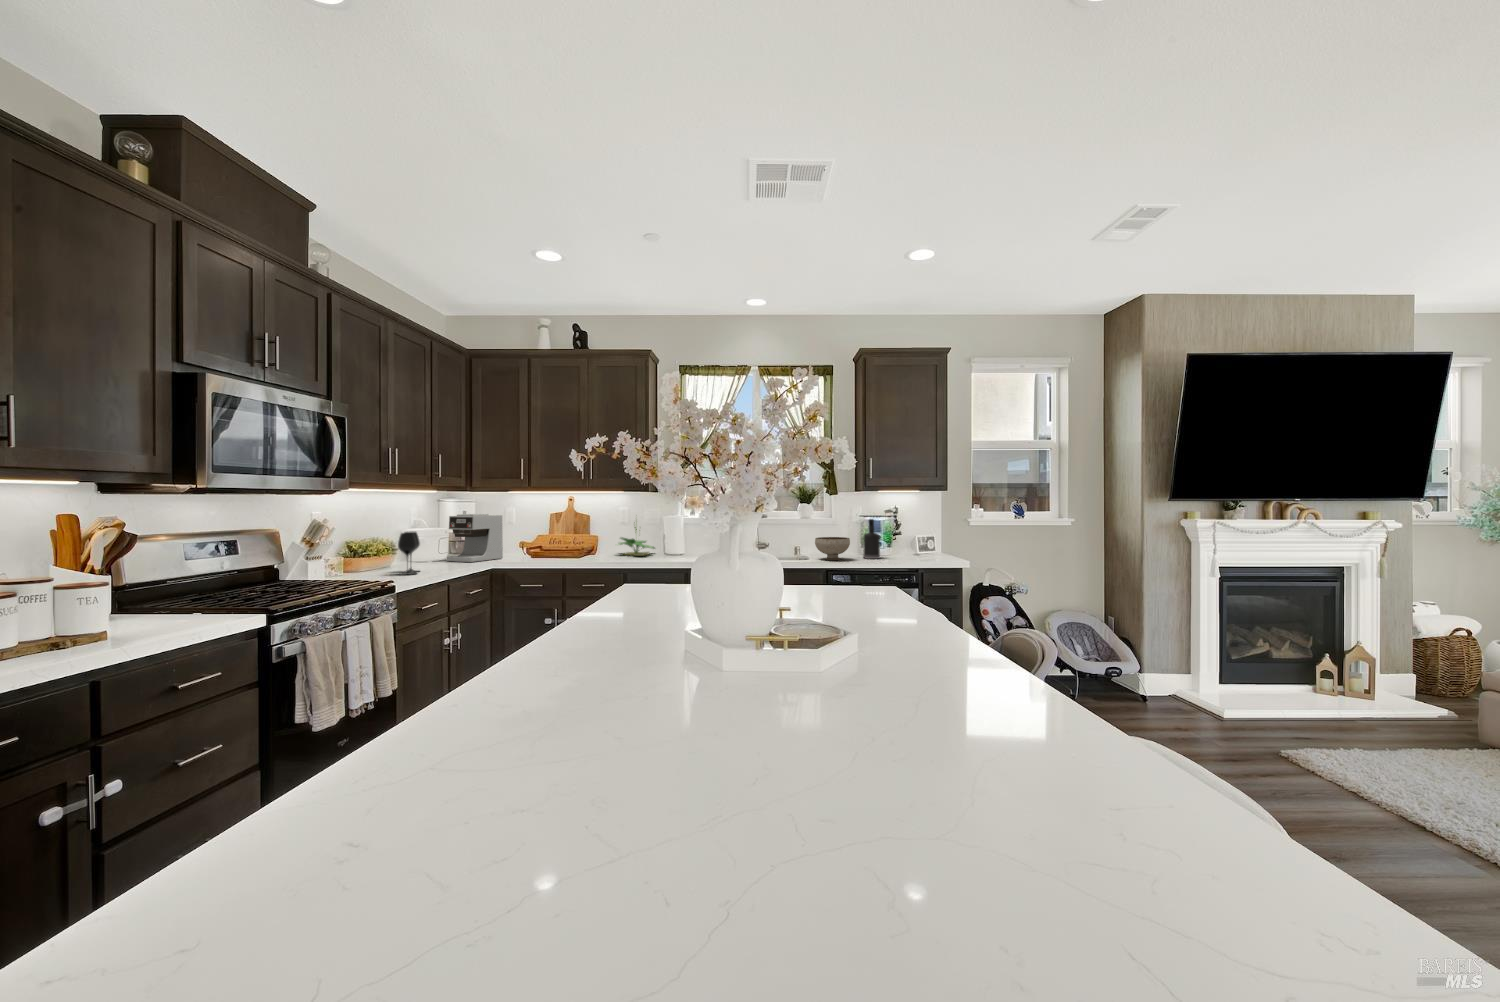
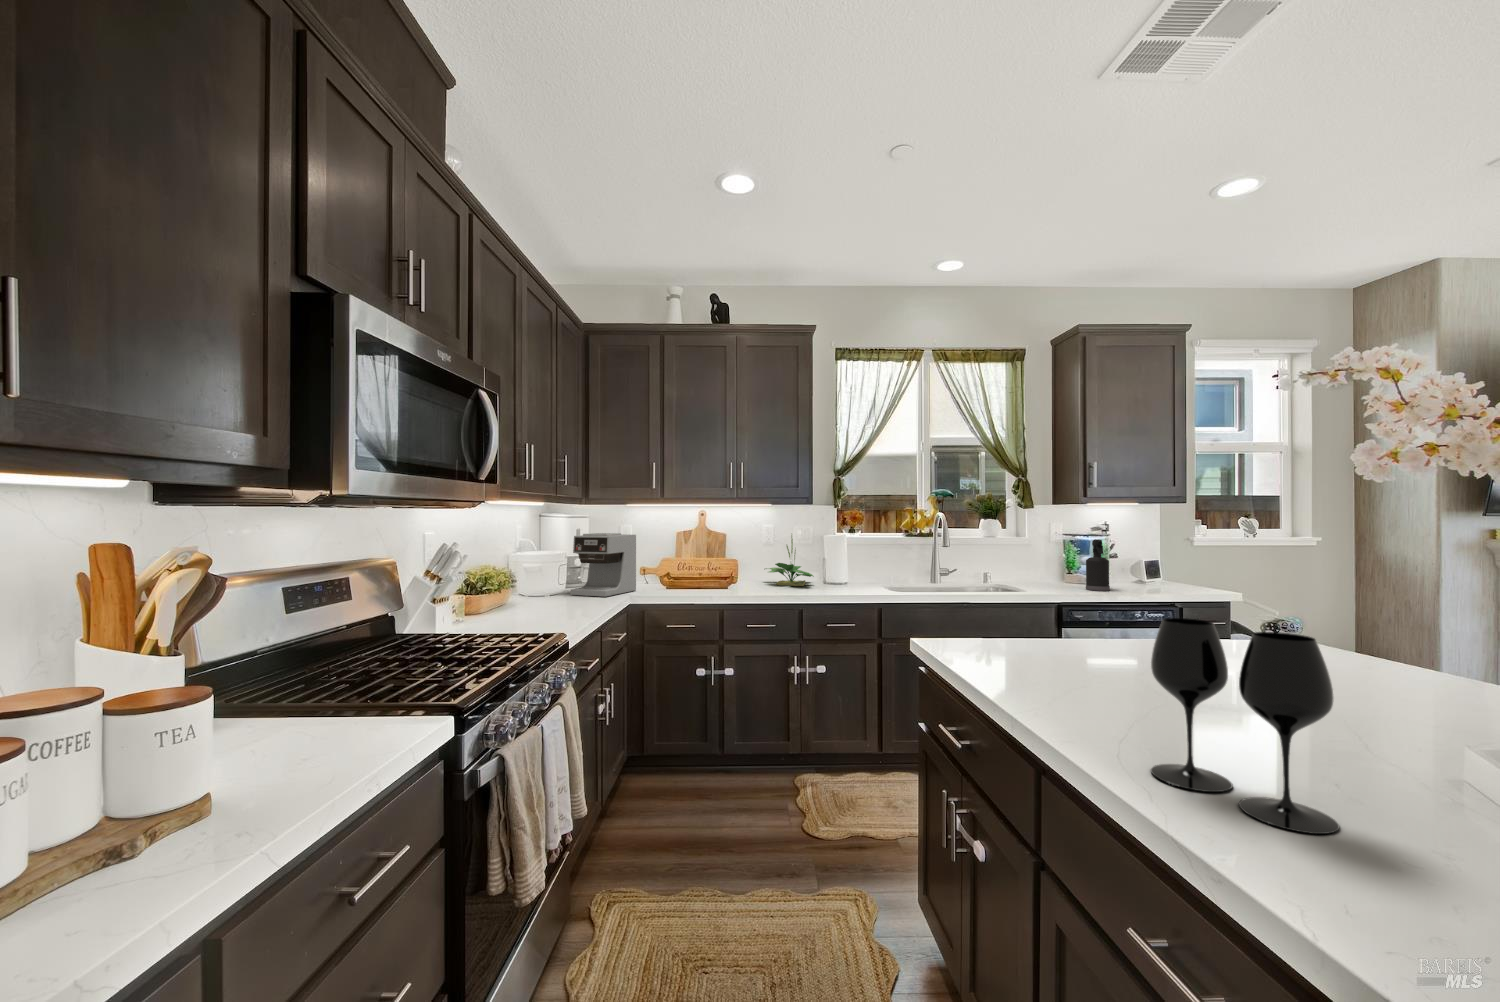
wine glass: present [398,532,420,575] -> present [1151,618,1339,834]
bowl: present [815,537,850,560] -> none [1029,563,1079,593]

